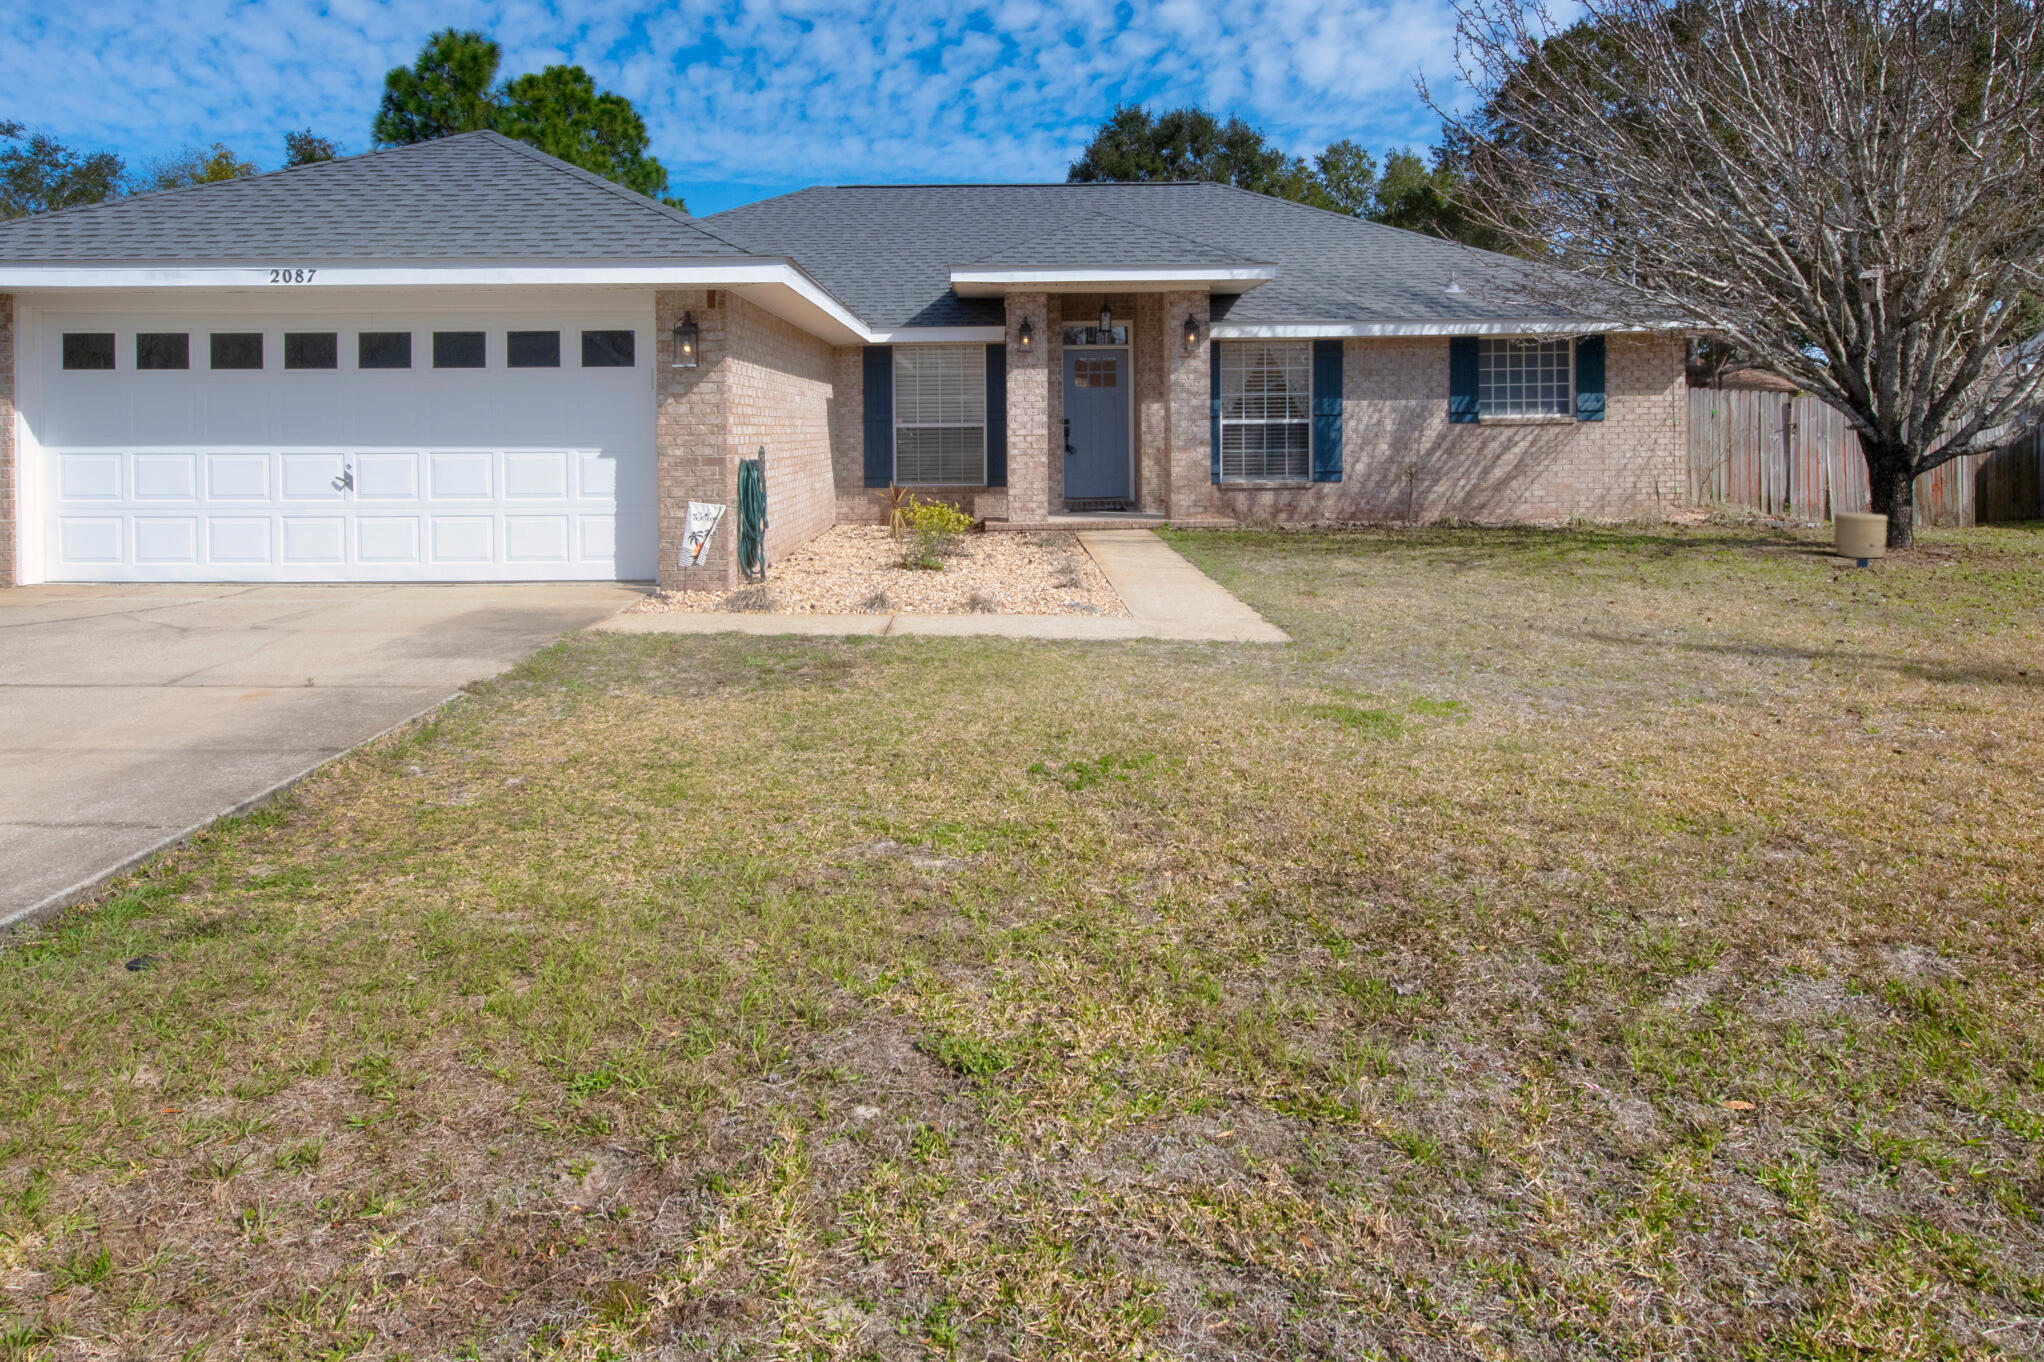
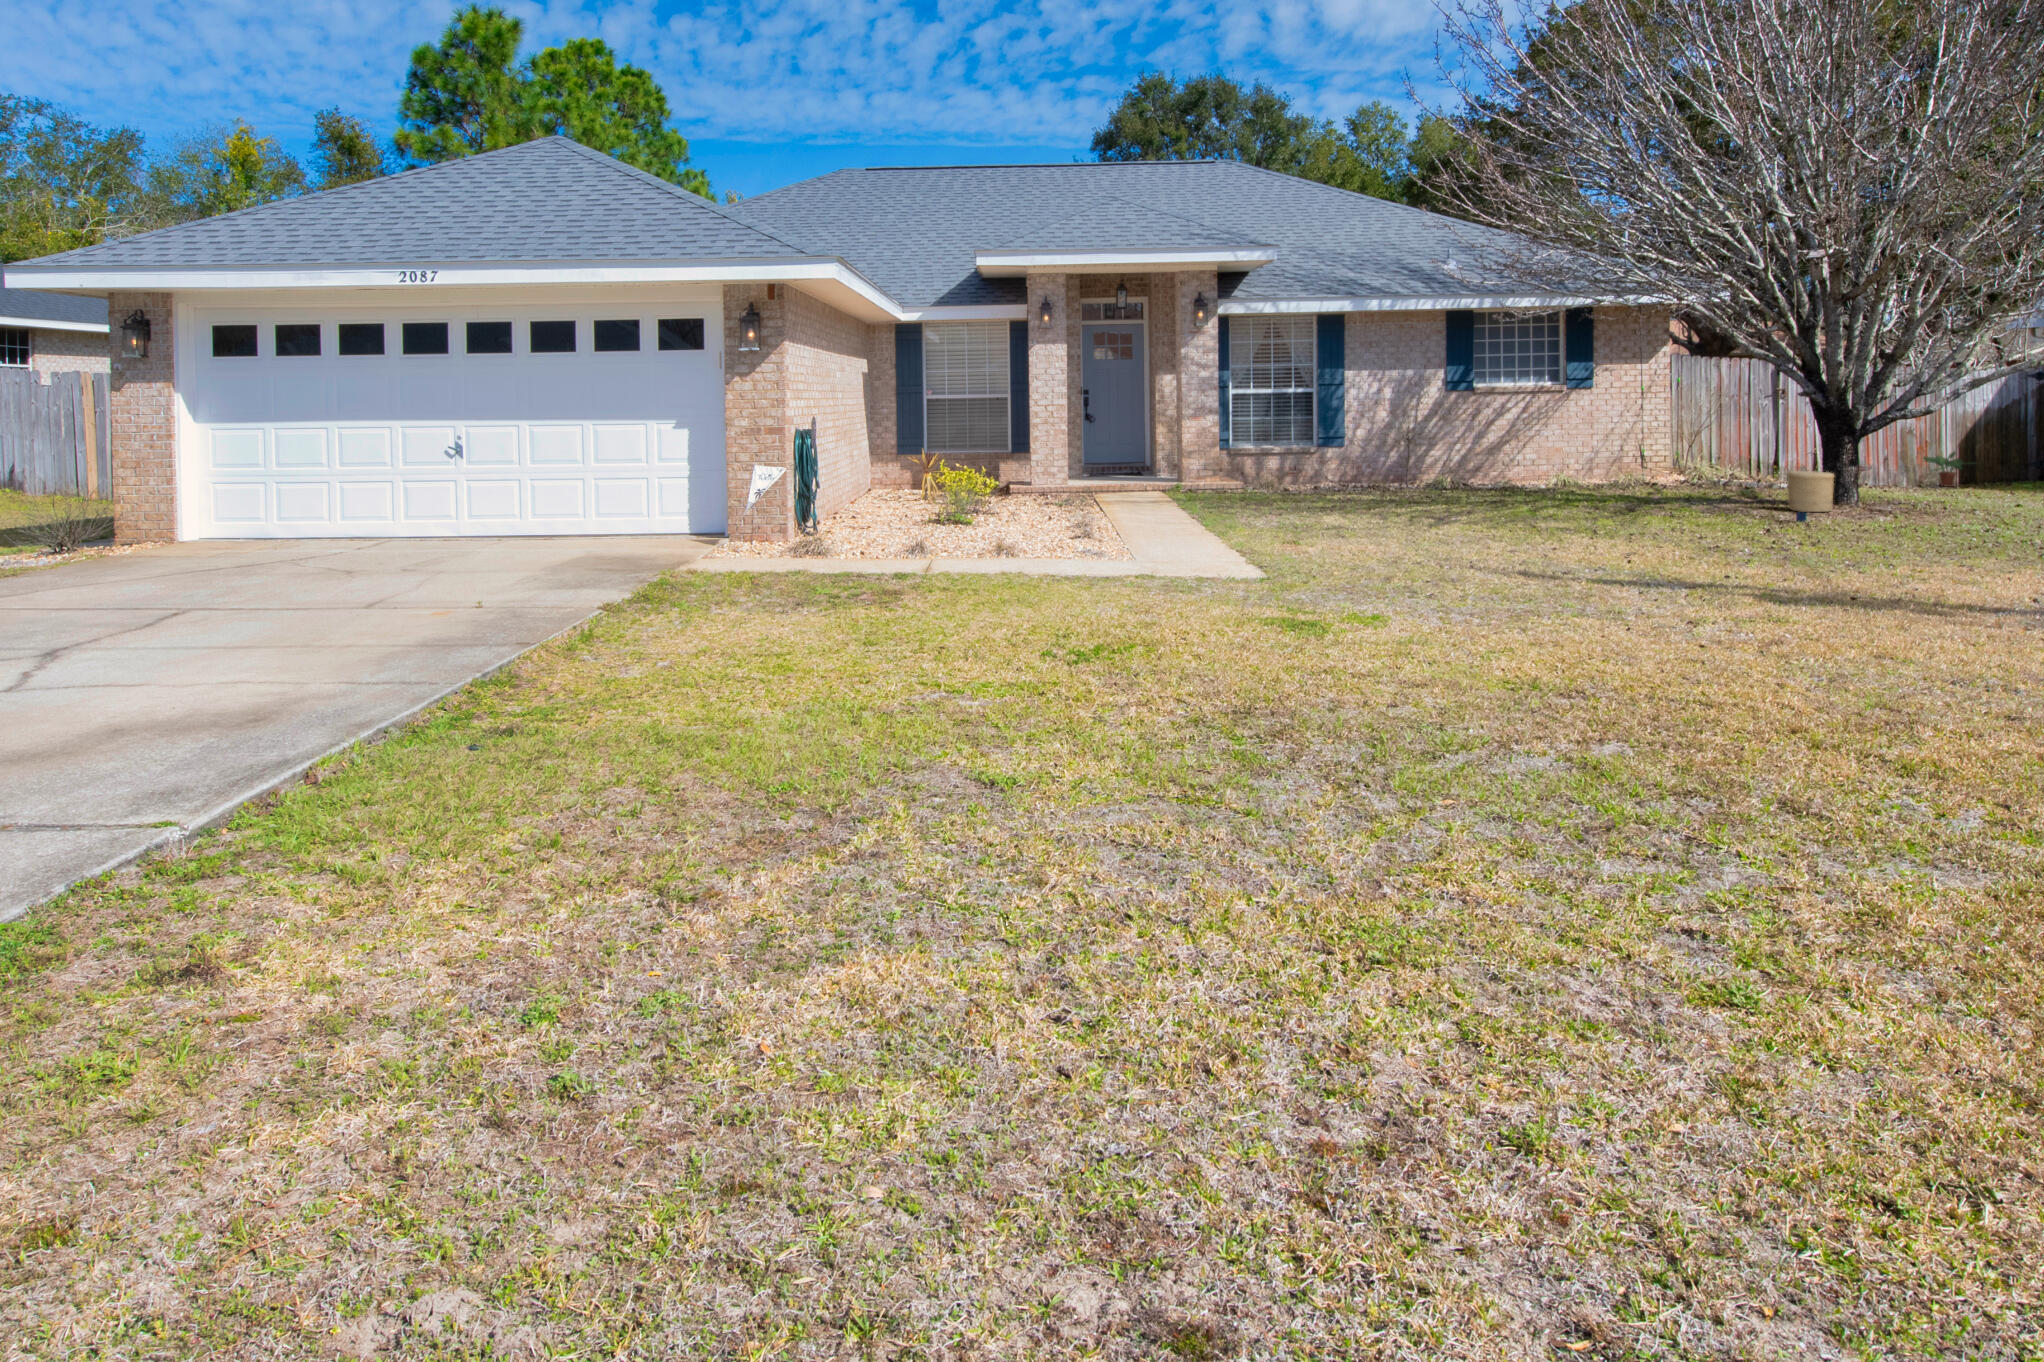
potted plant: none [1954,489,2022,529] -> present [1924,451,1964,487]

